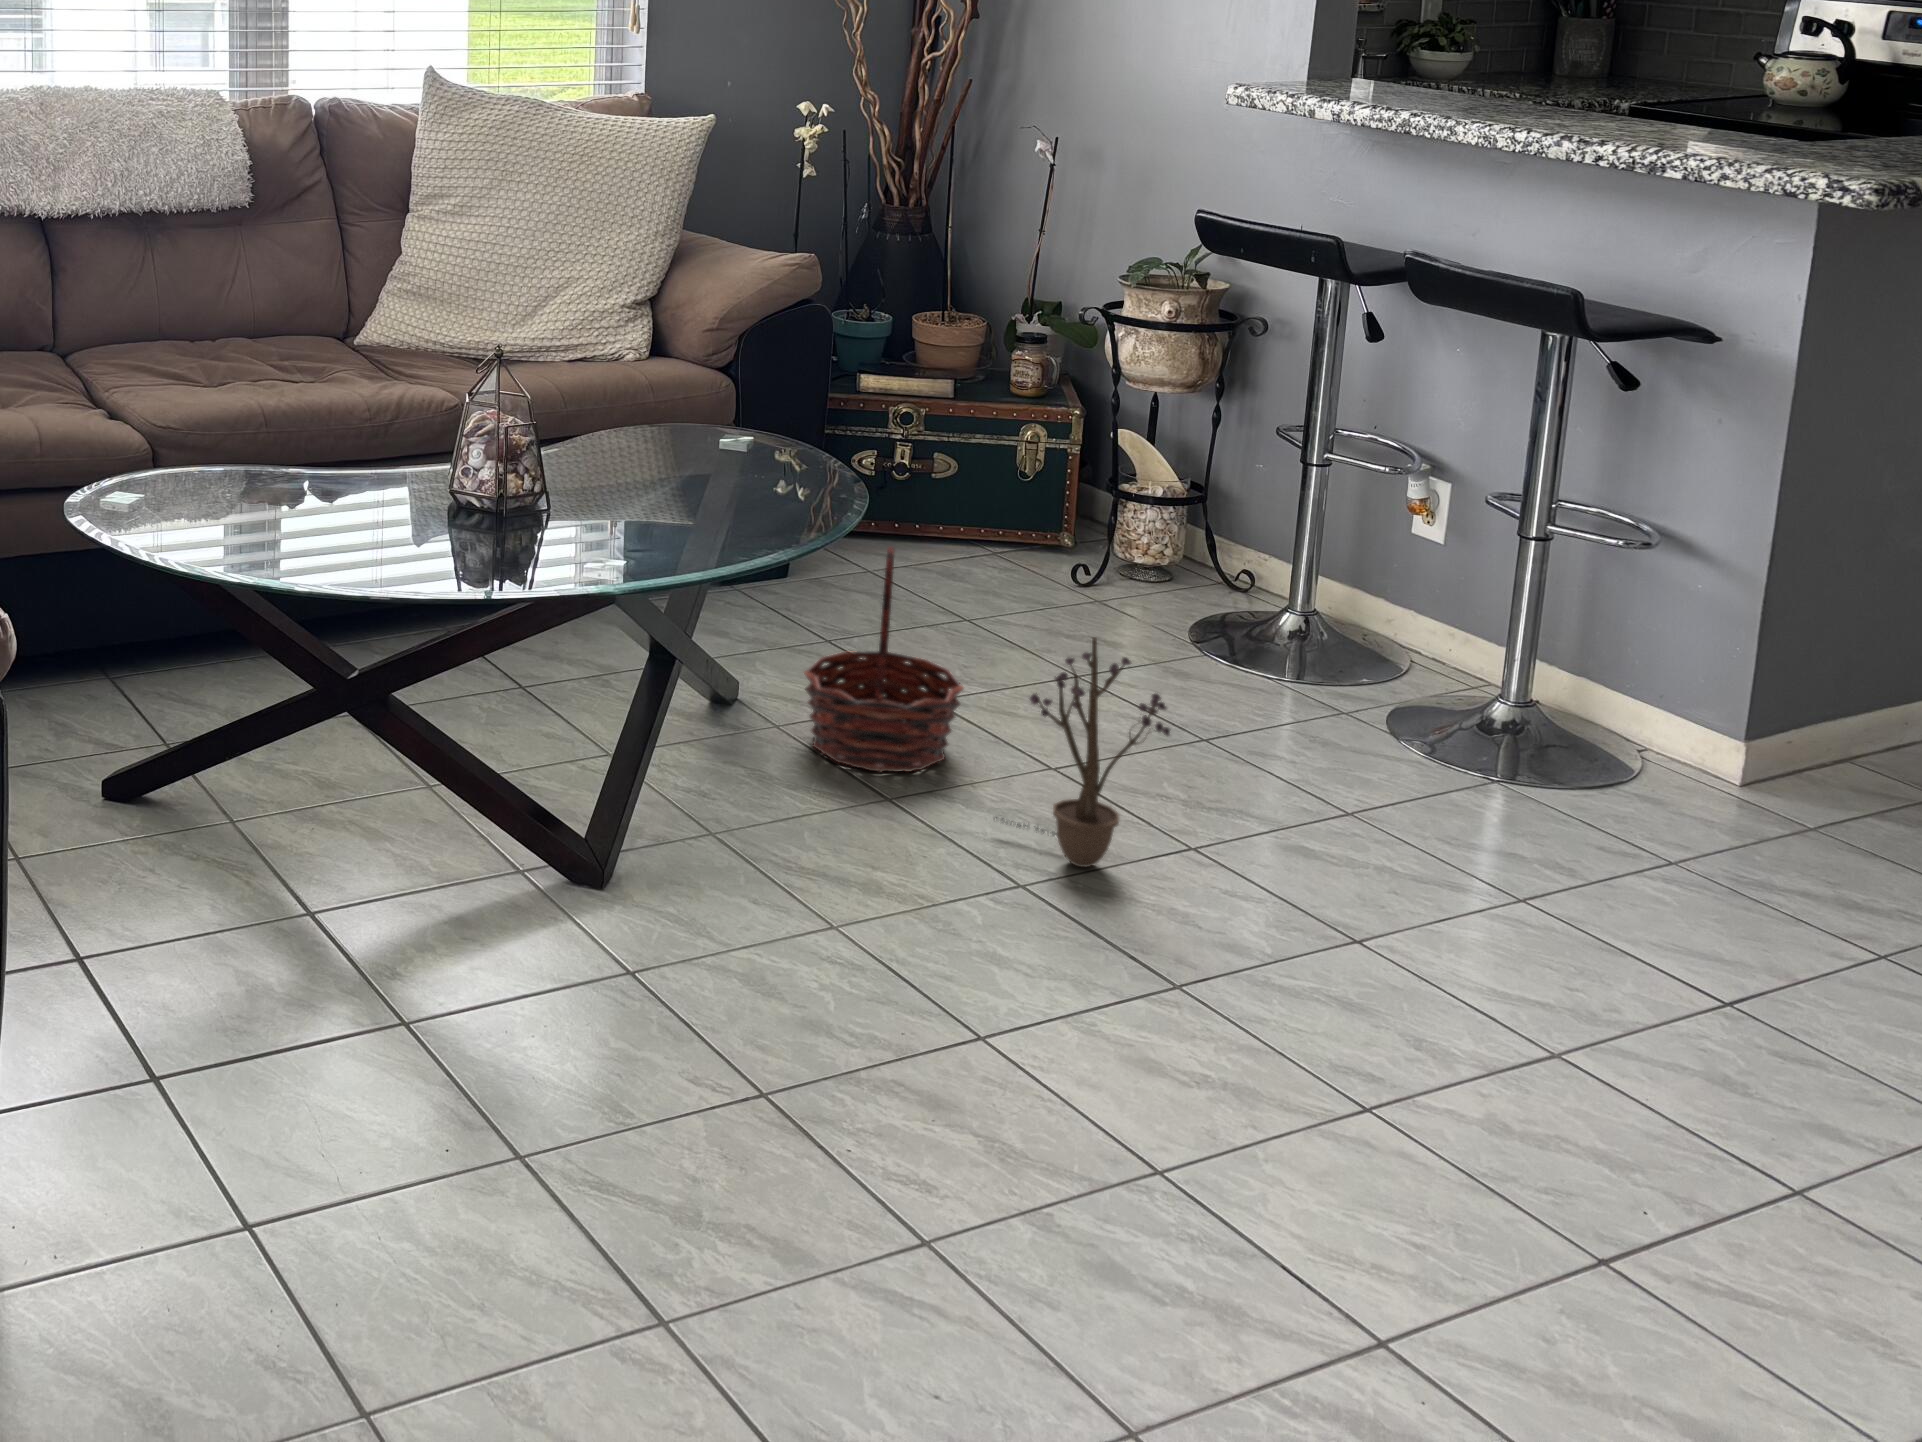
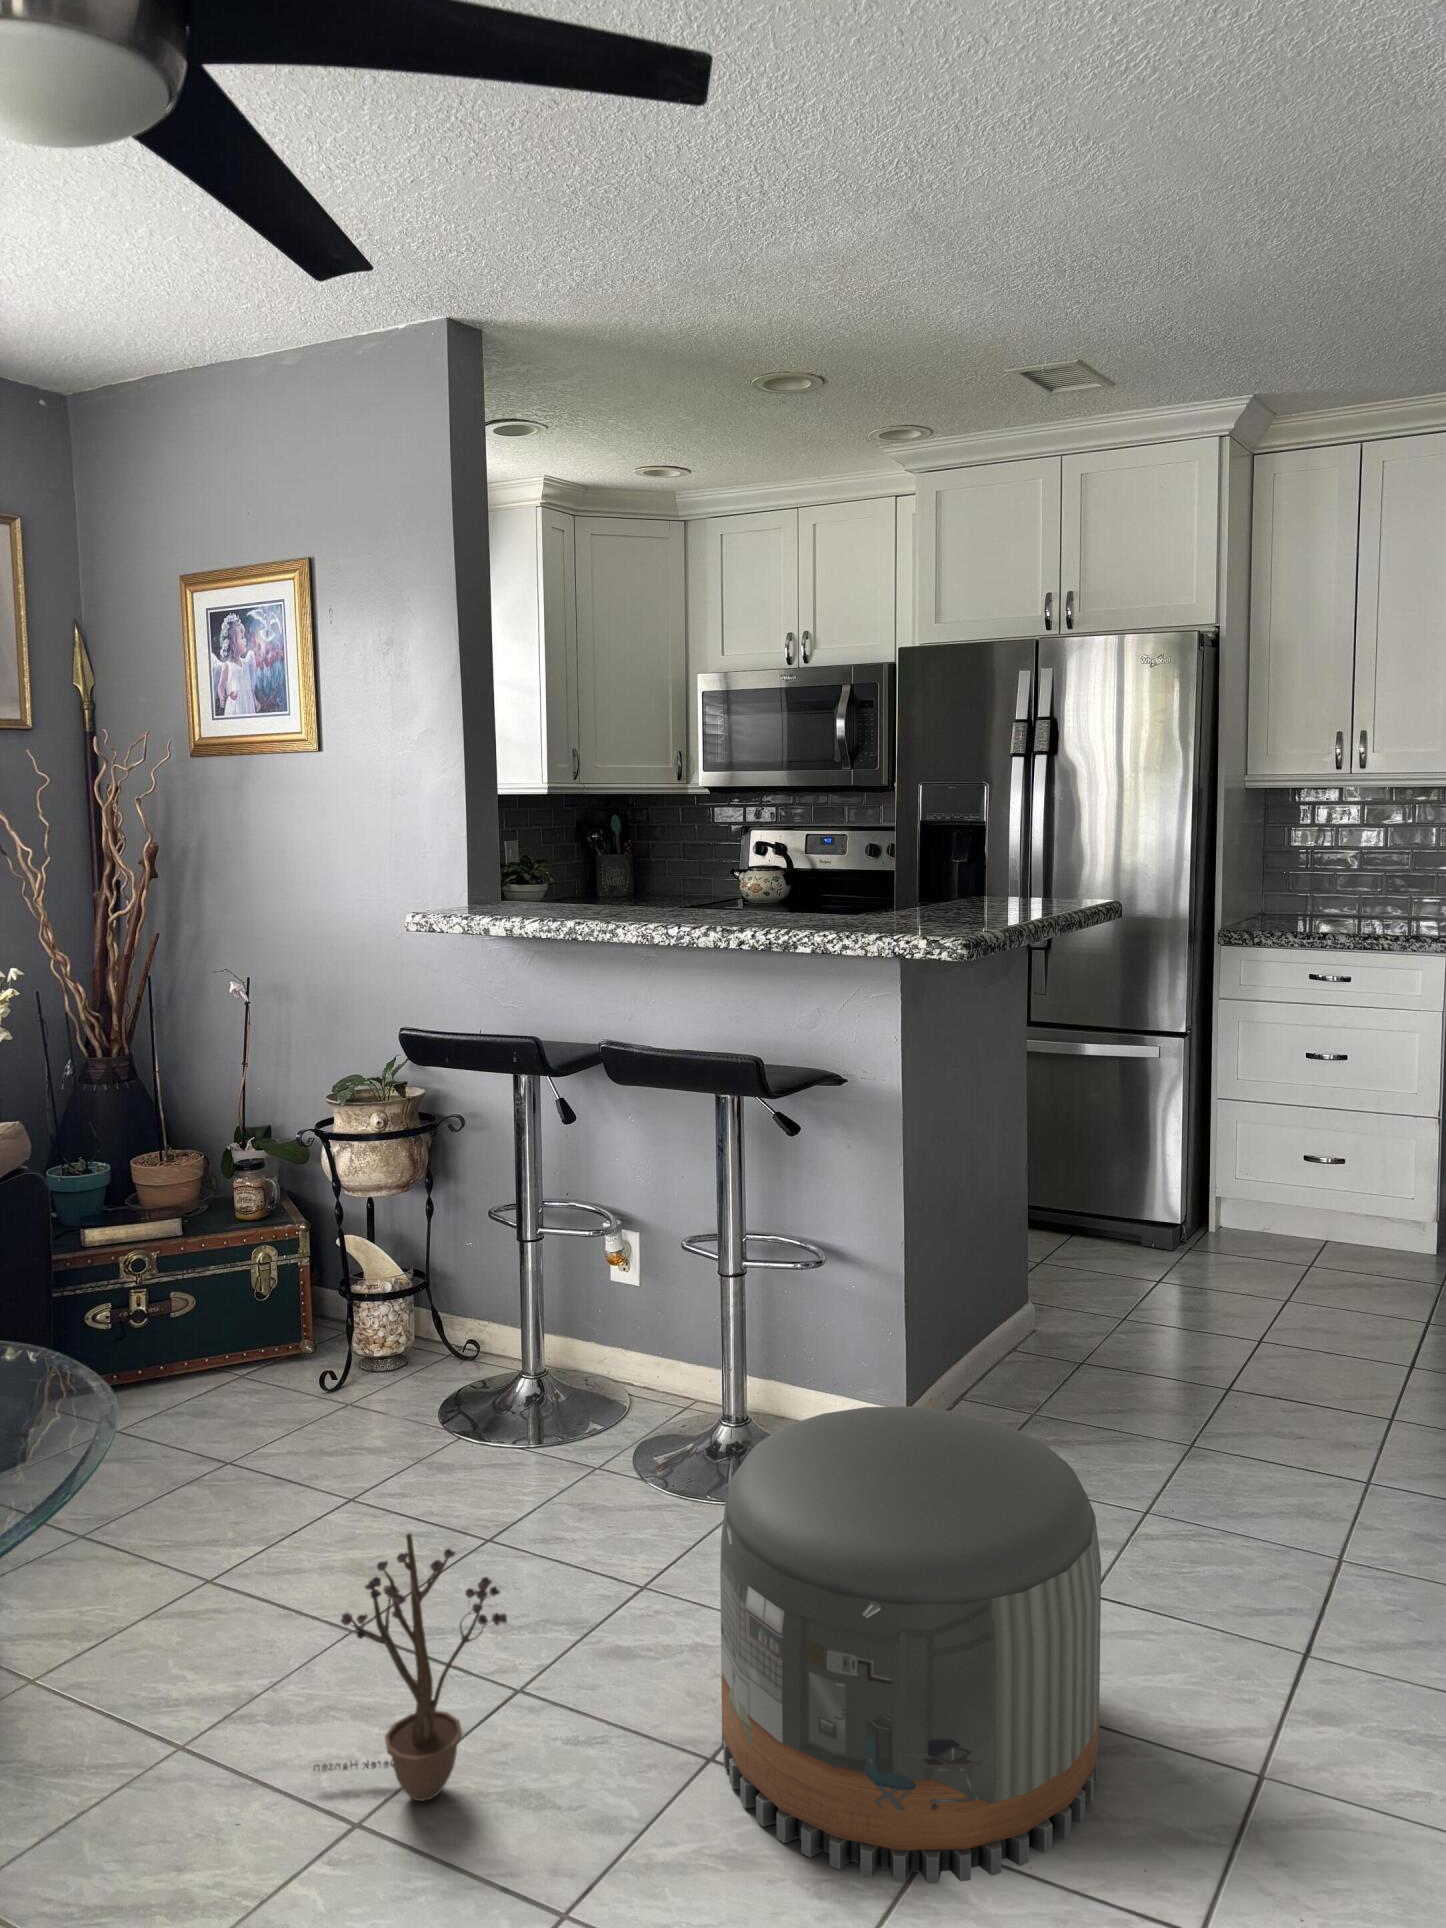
basket: present [804,546,963,772] -> none [51,1459,250,1743]
pouf: none [1356,650,1796,1070] -> present [720,1407,1101,1884]

